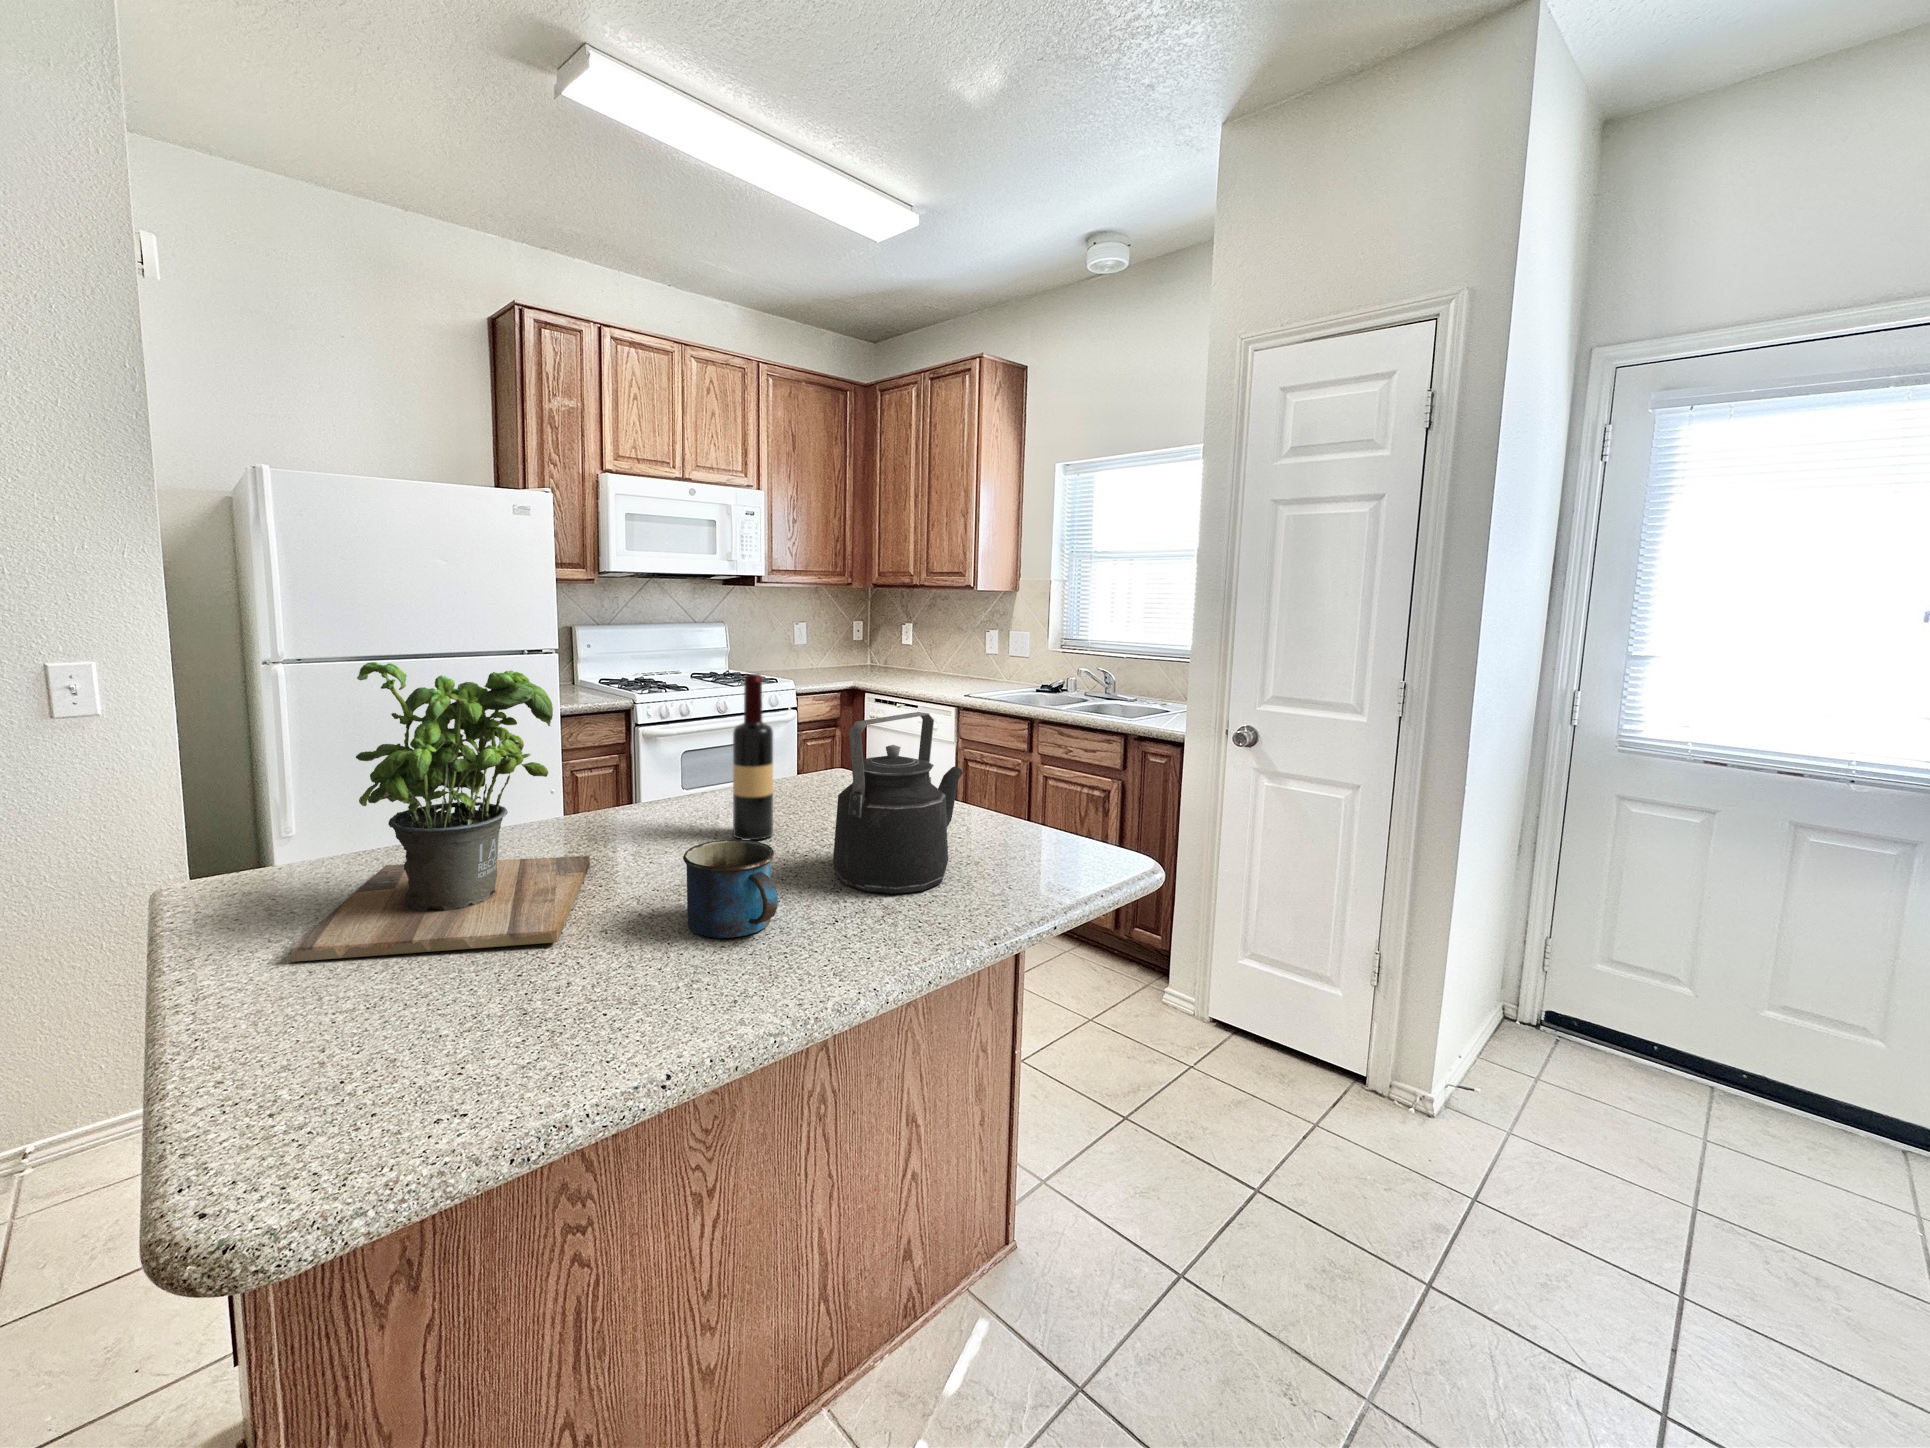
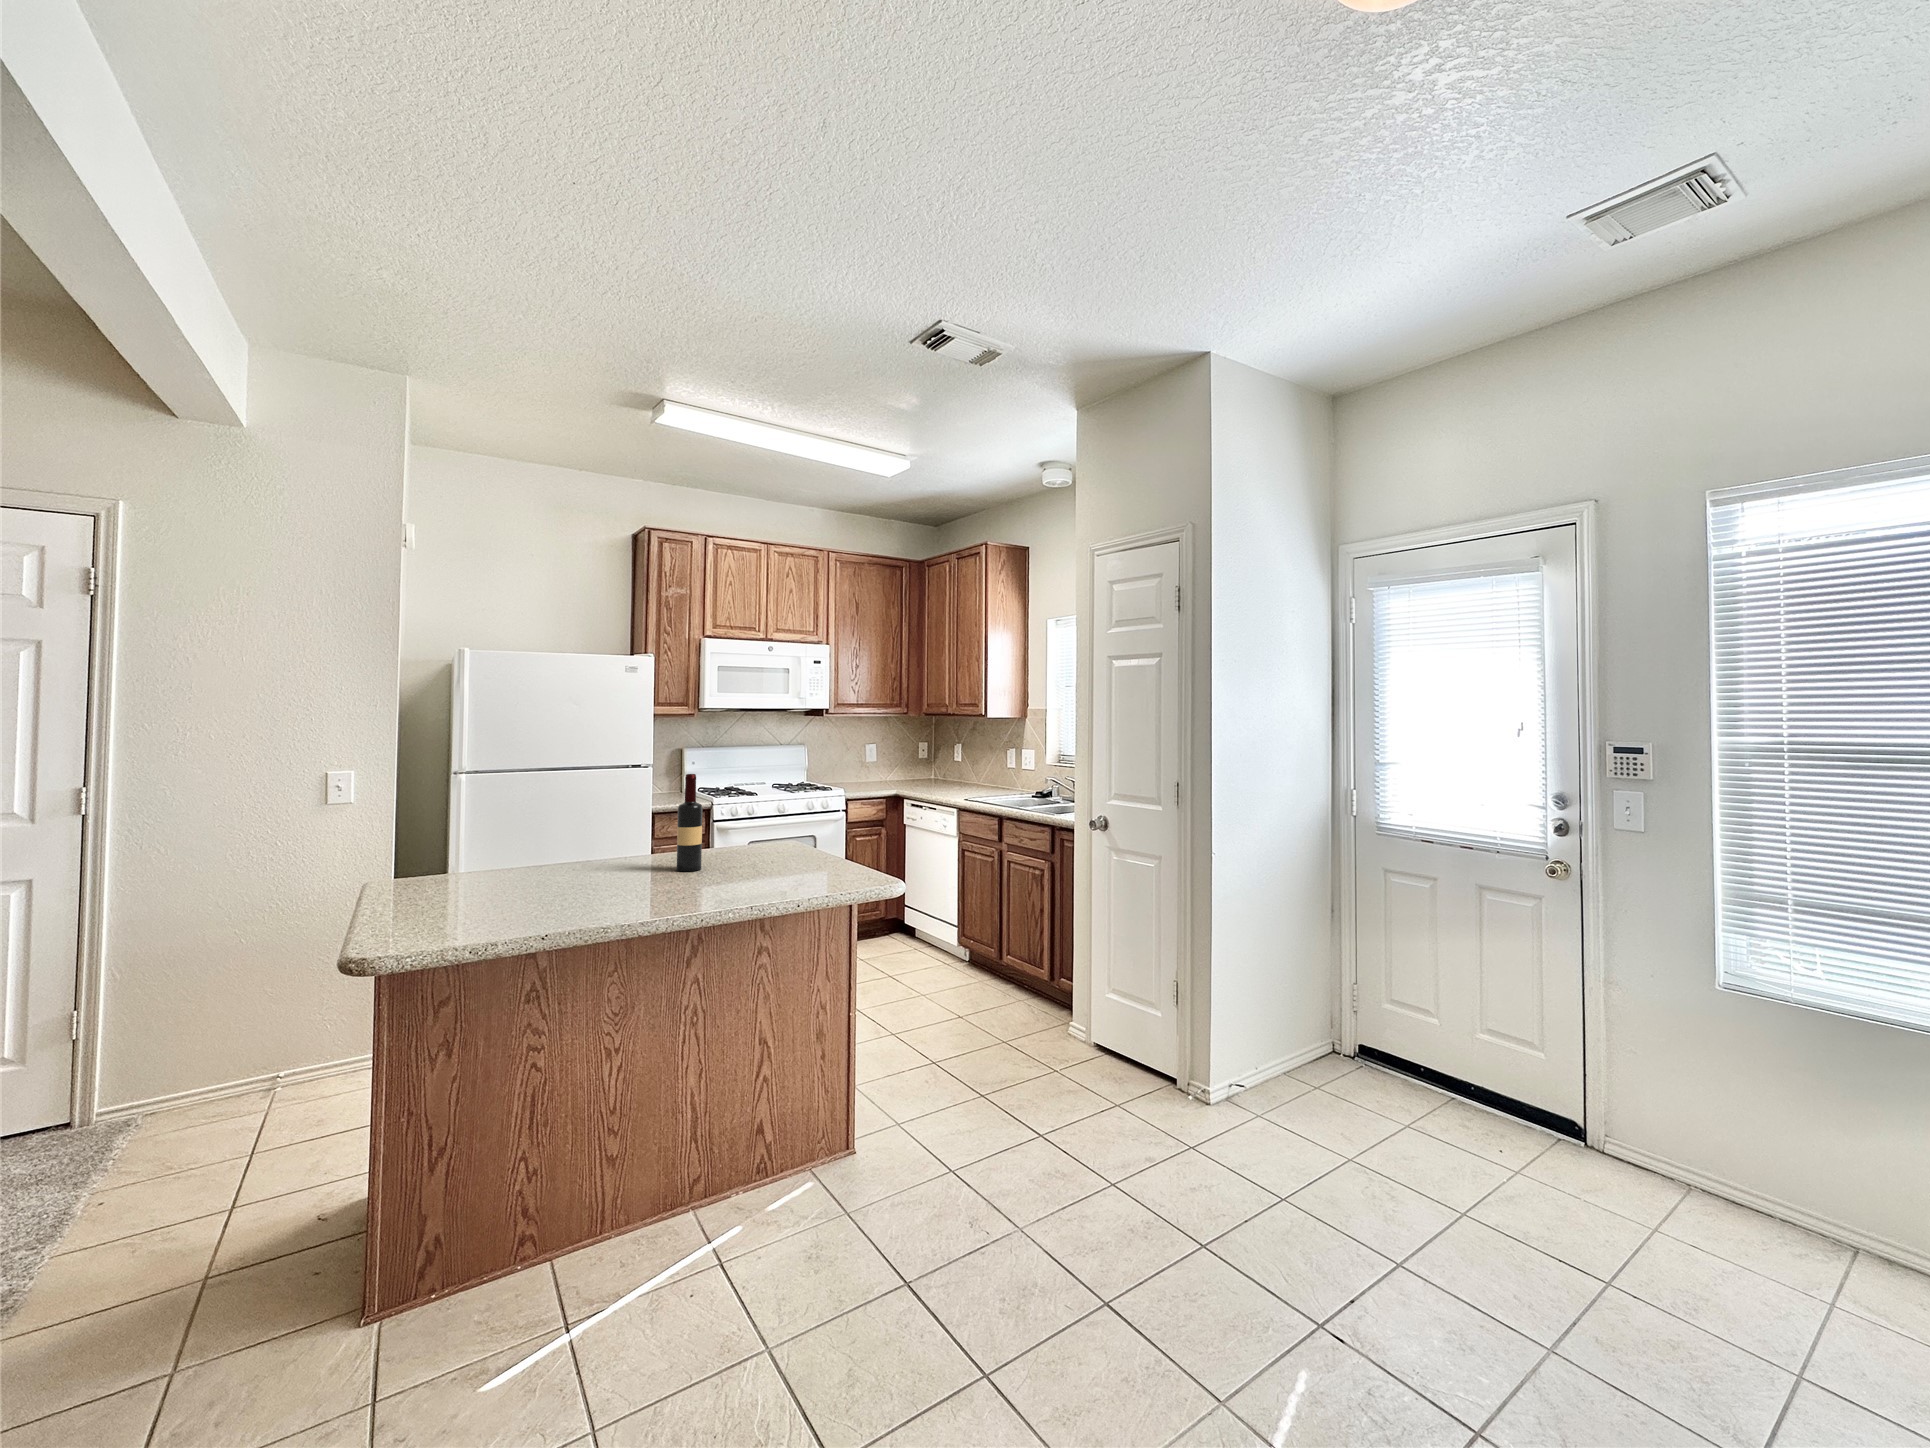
potted plant: present [291,662,590,962] -> none [415,765,583,904]
kettle: present [833,712,963,894] -> none [709,793,803,892]
mug: present [683,839,778,938] -> none [606,858,657,903]

